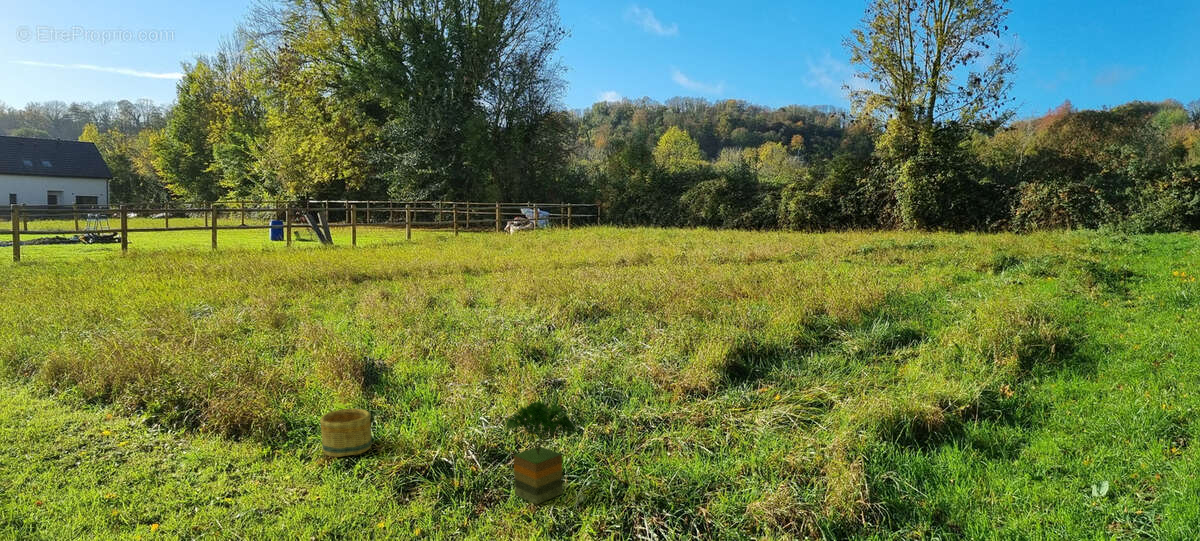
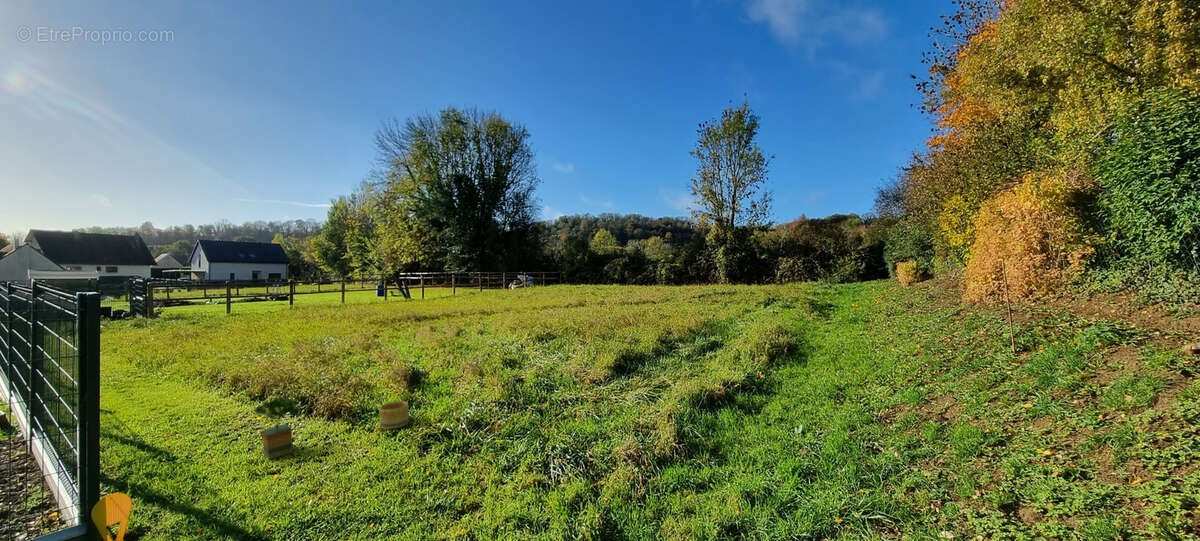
potted tree: present [506,401,576,504] -> present [254,397,300,459]

